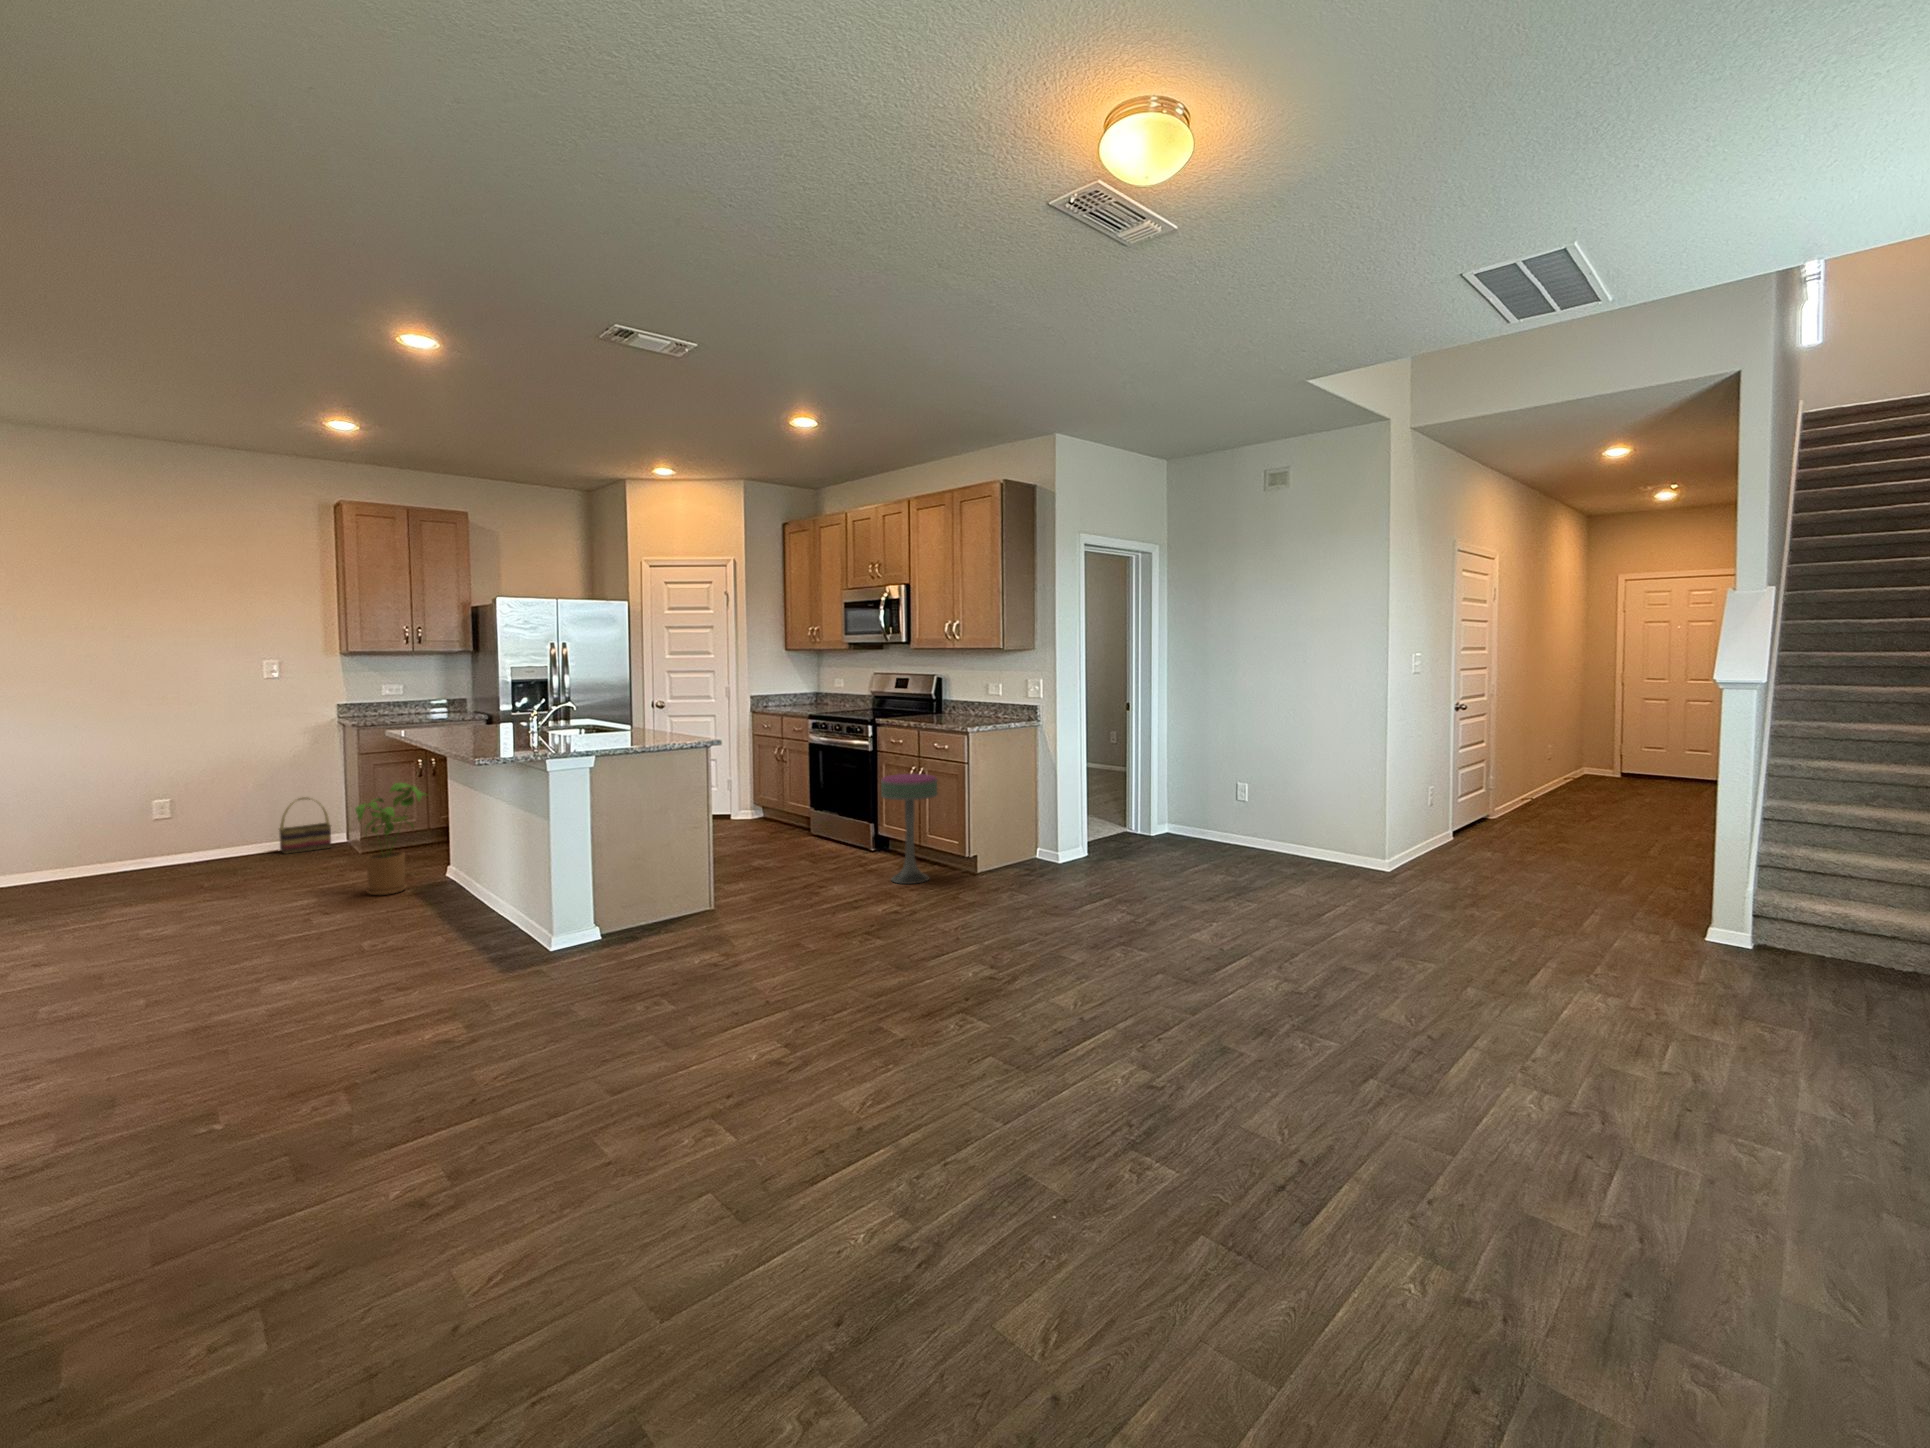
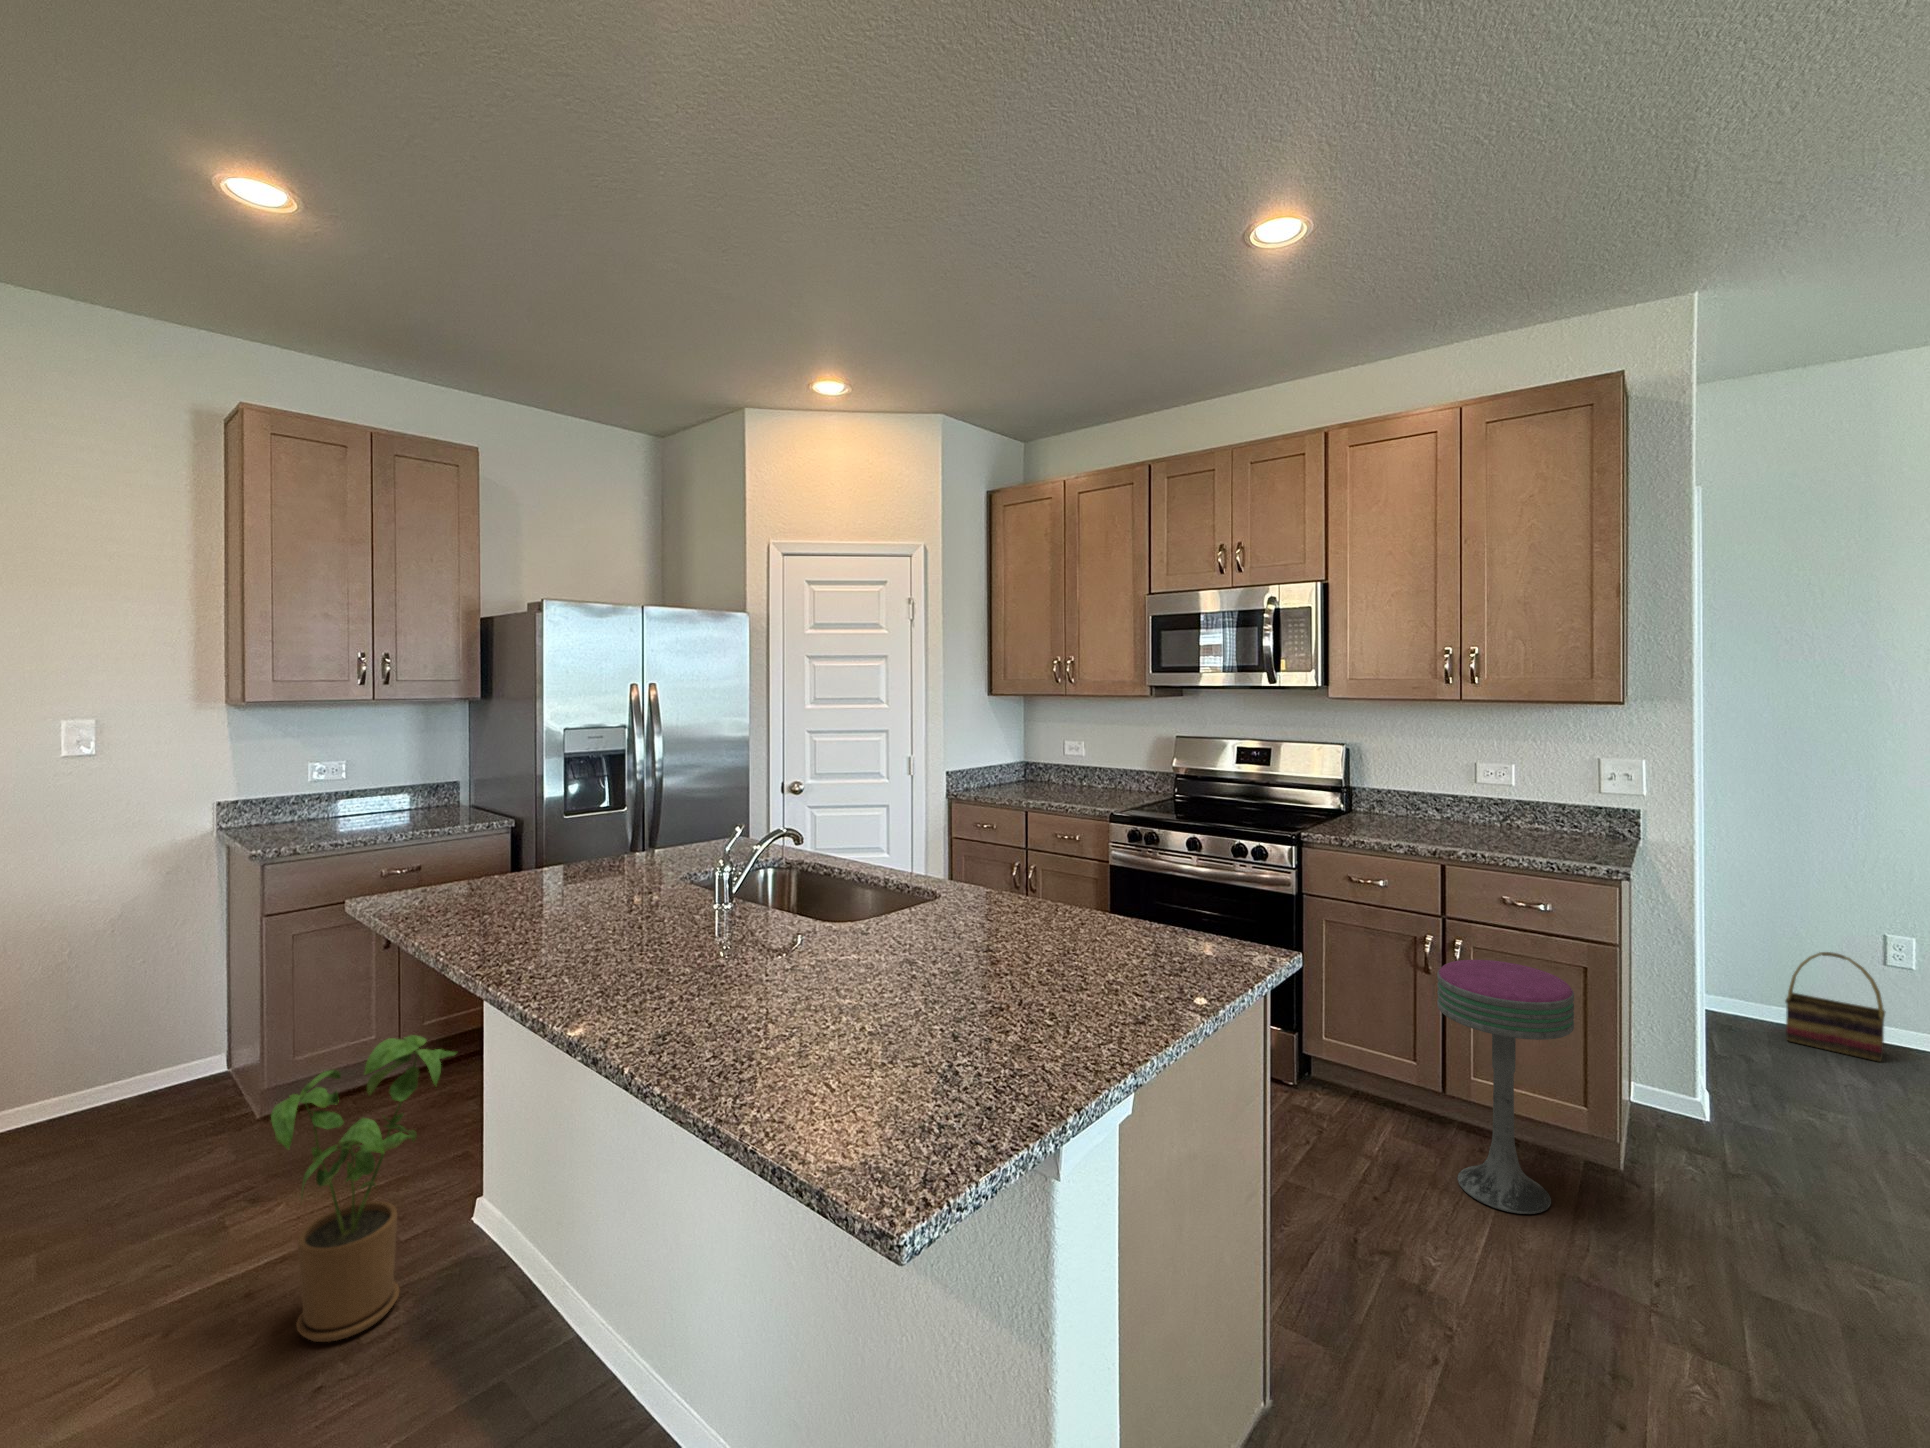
basket: present [279,797,331,854] -> present [1785,952,1885,1062]

